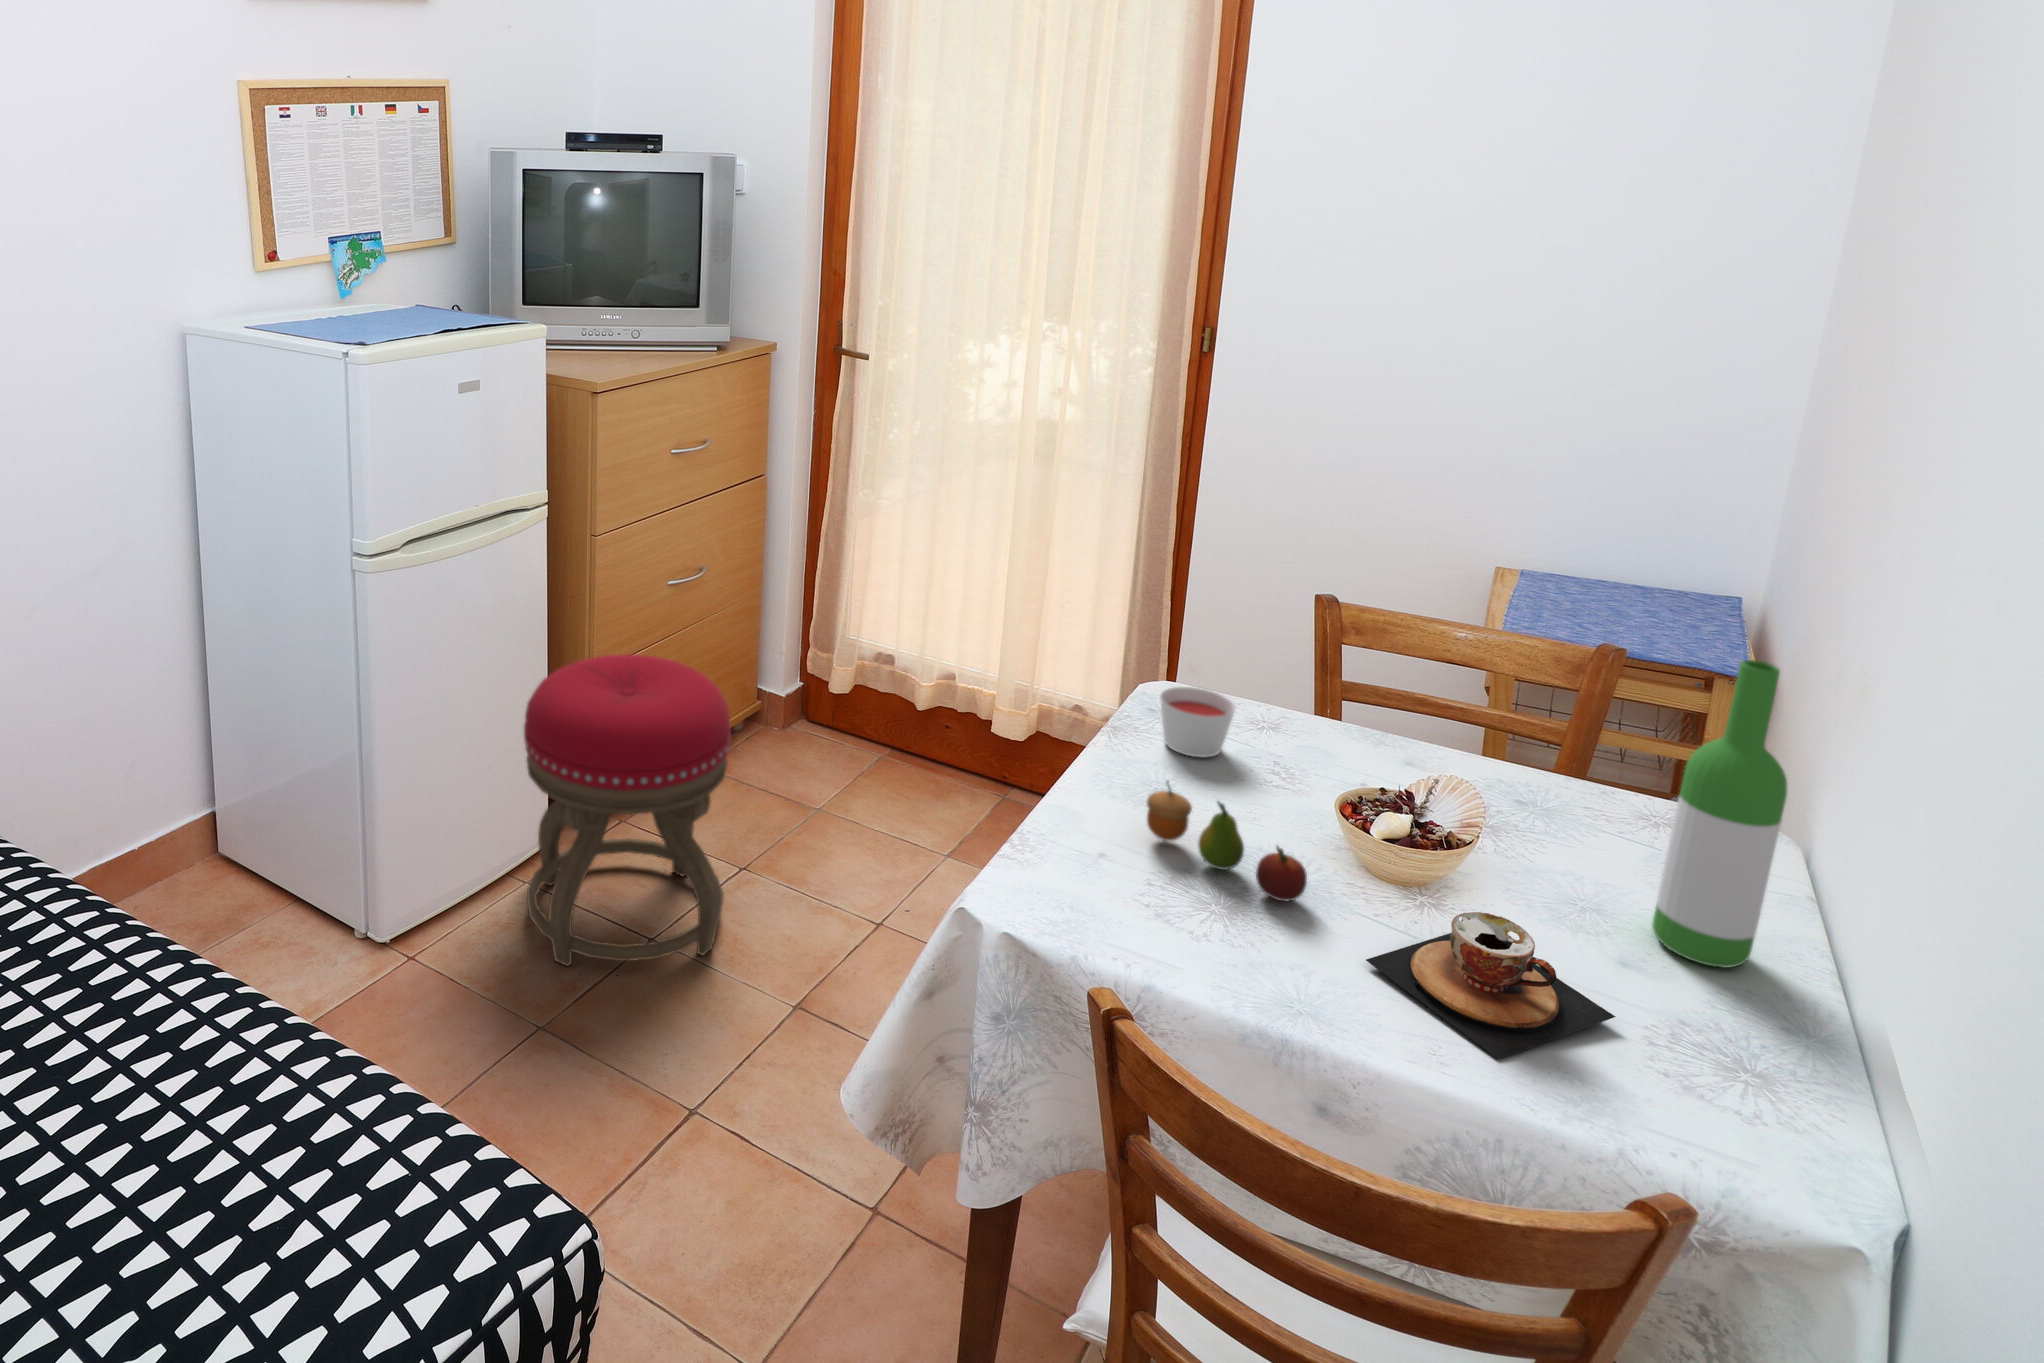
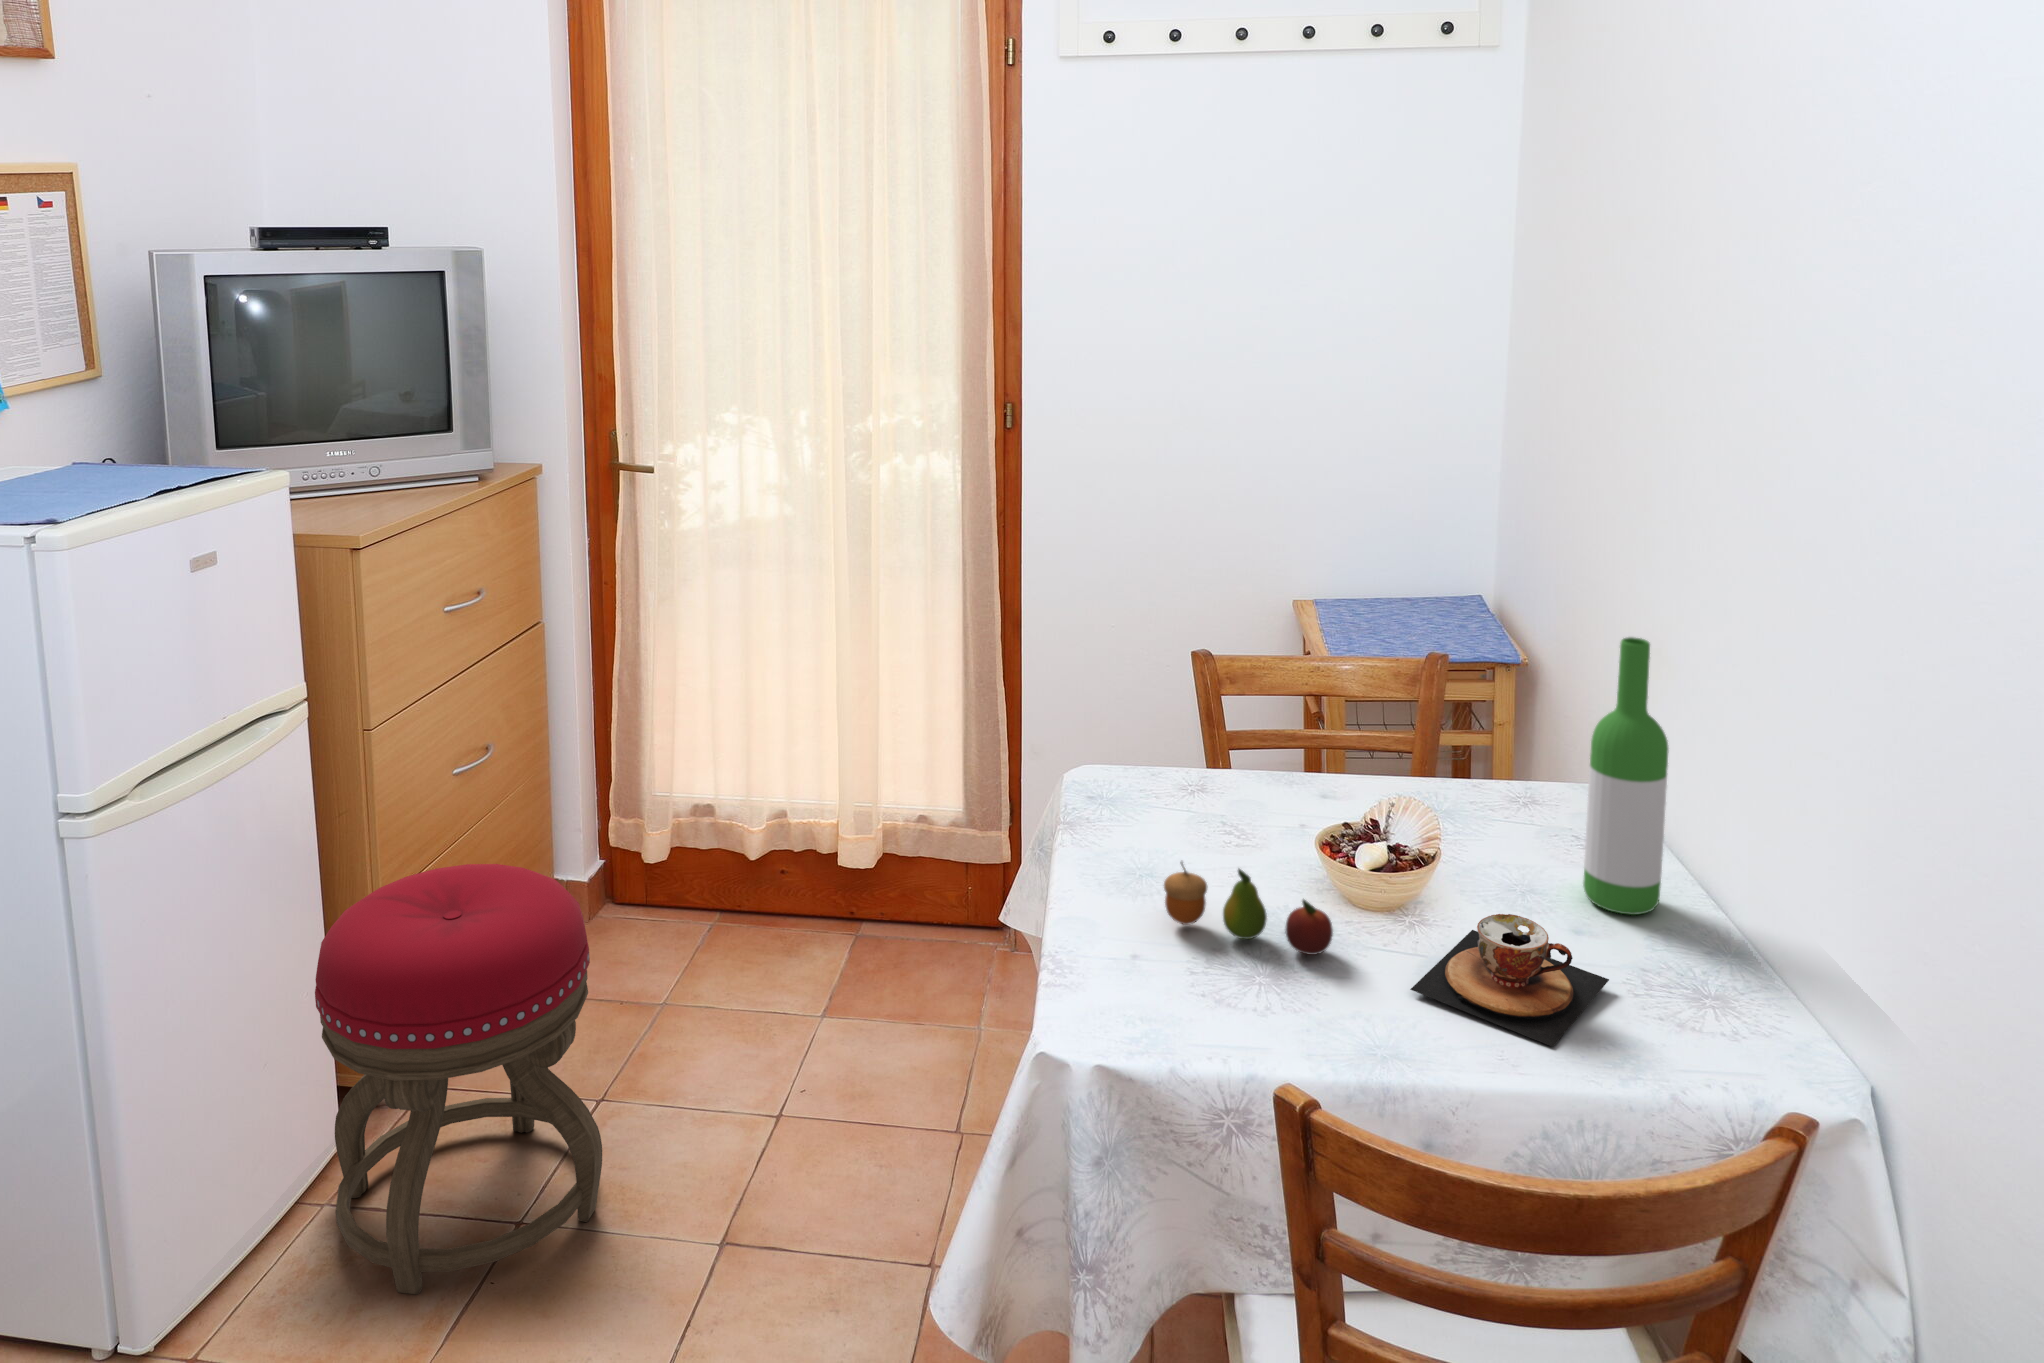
candle: present [1160,687,1235,758] -> none [1117,763,1189,834]

